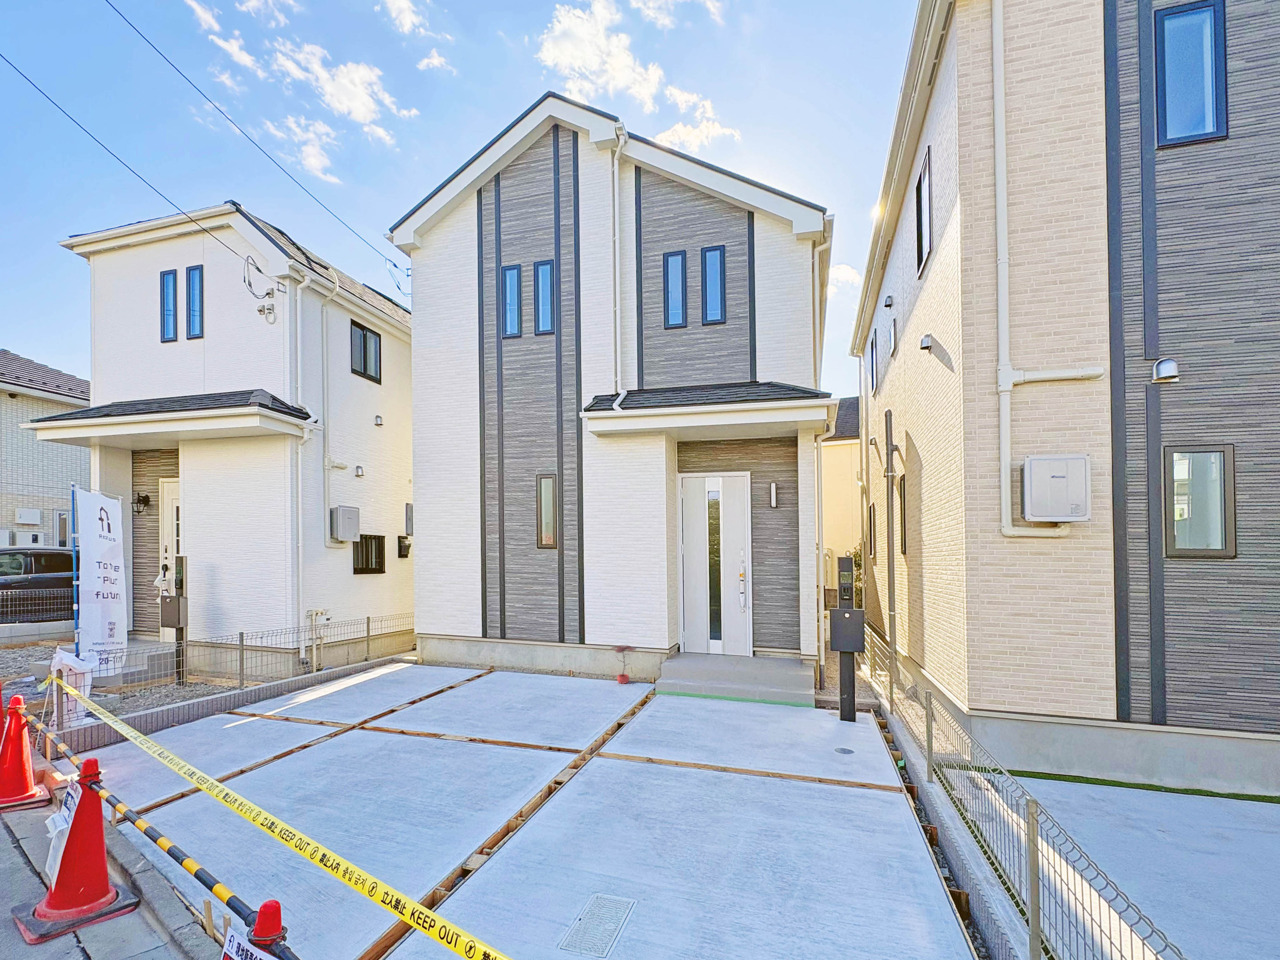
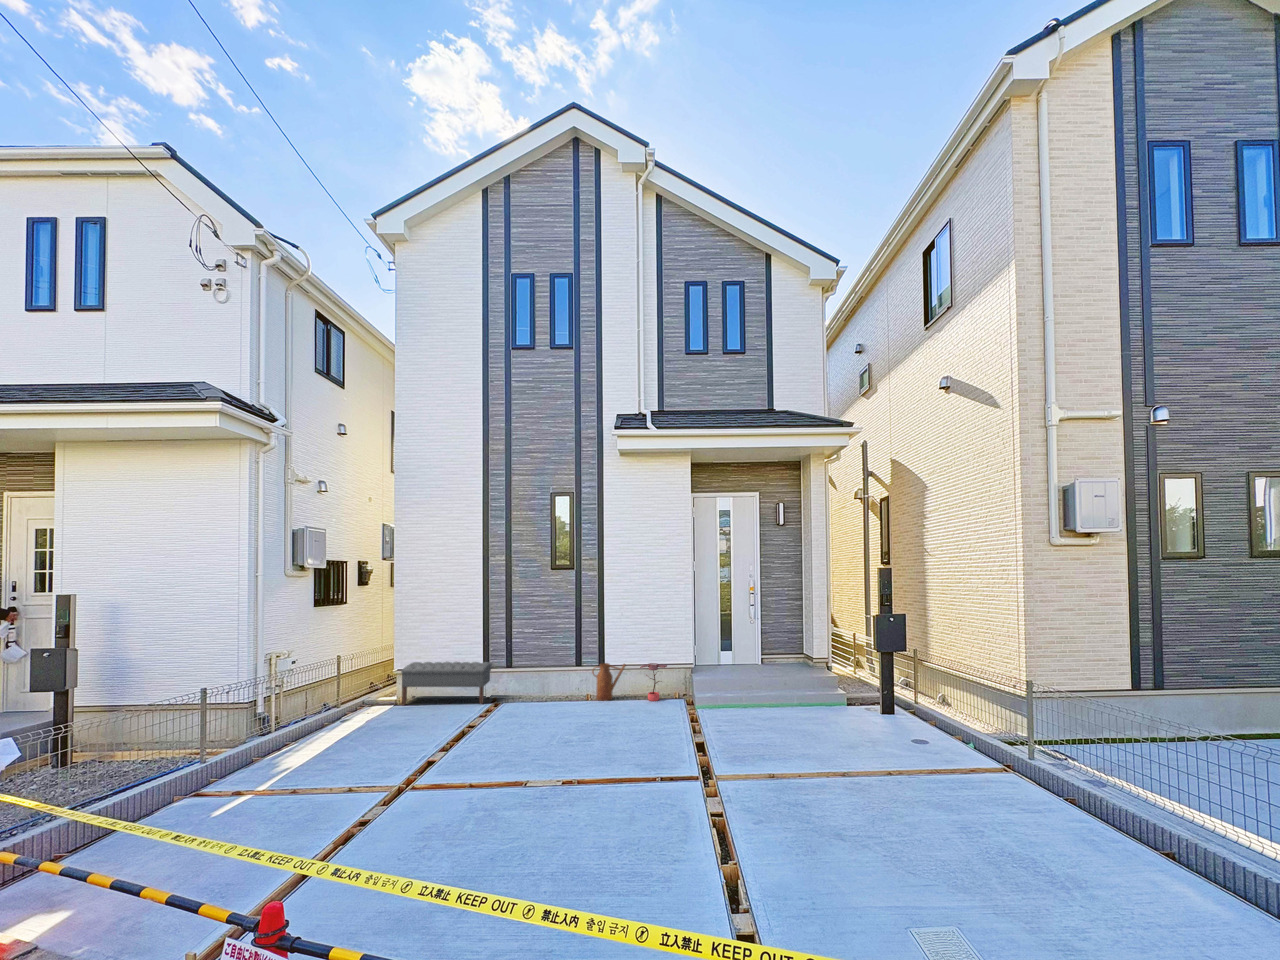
bench: none [405,631,486,675] -> present [401,662,492,706]
watering can: none [569,642,599,679] -> present [592,663,626,701]

